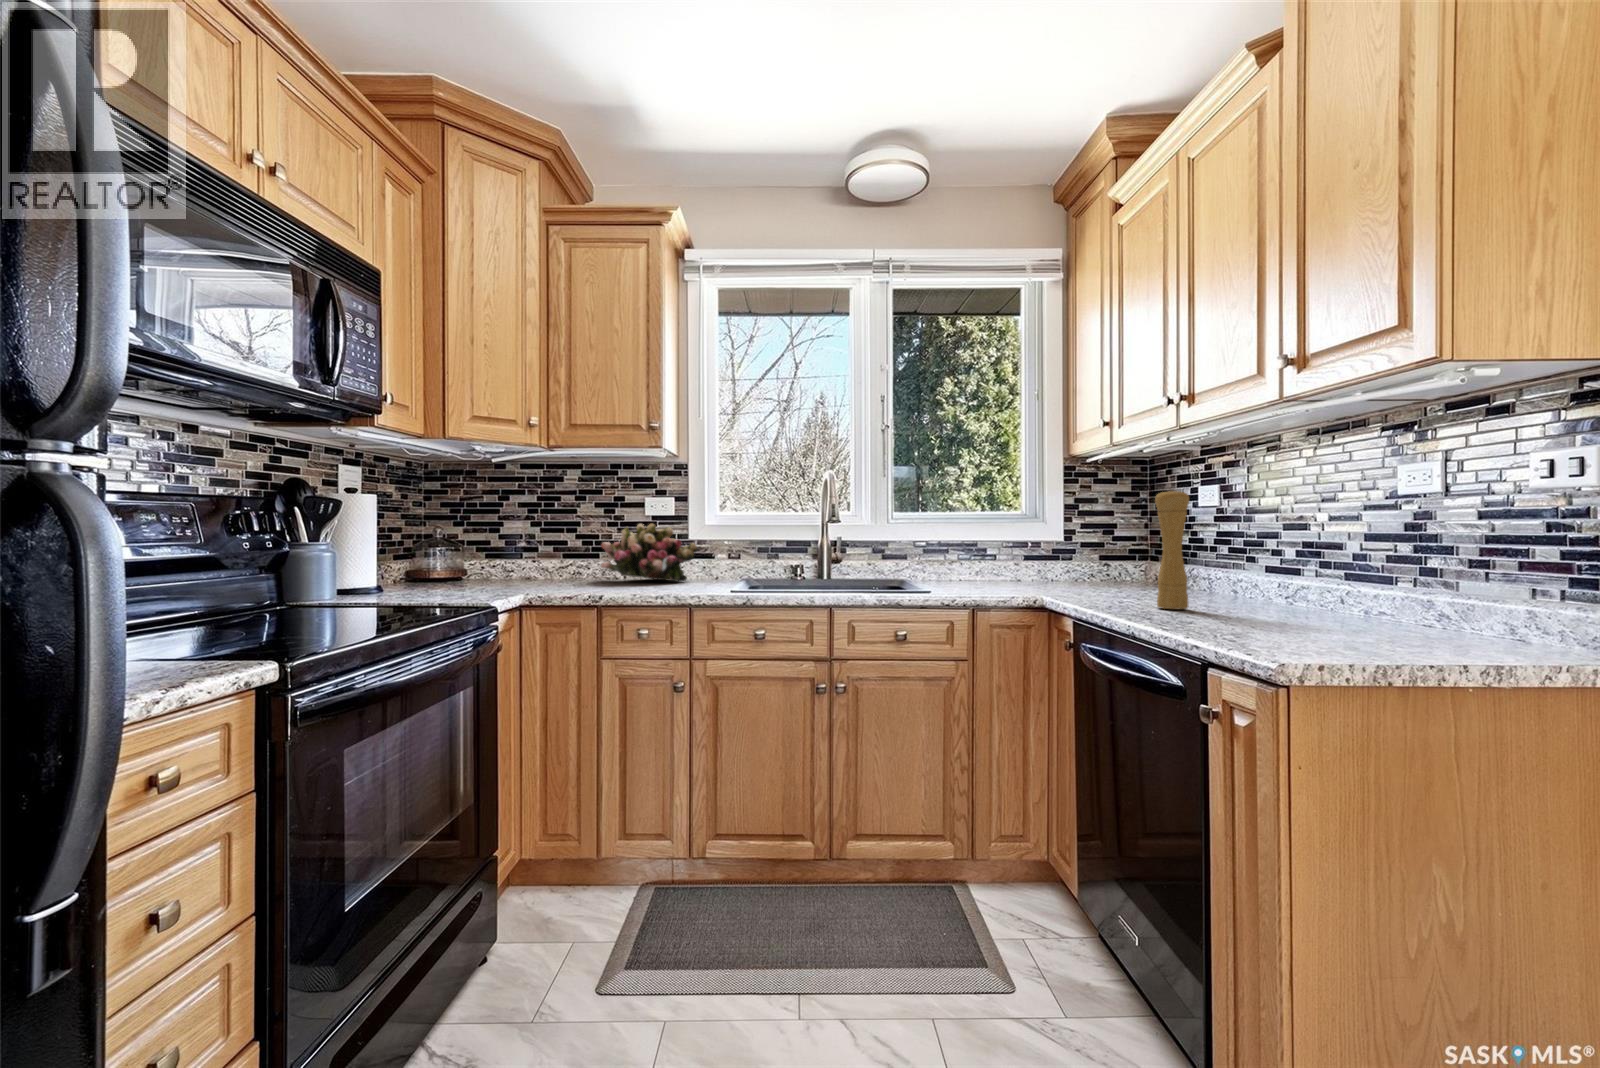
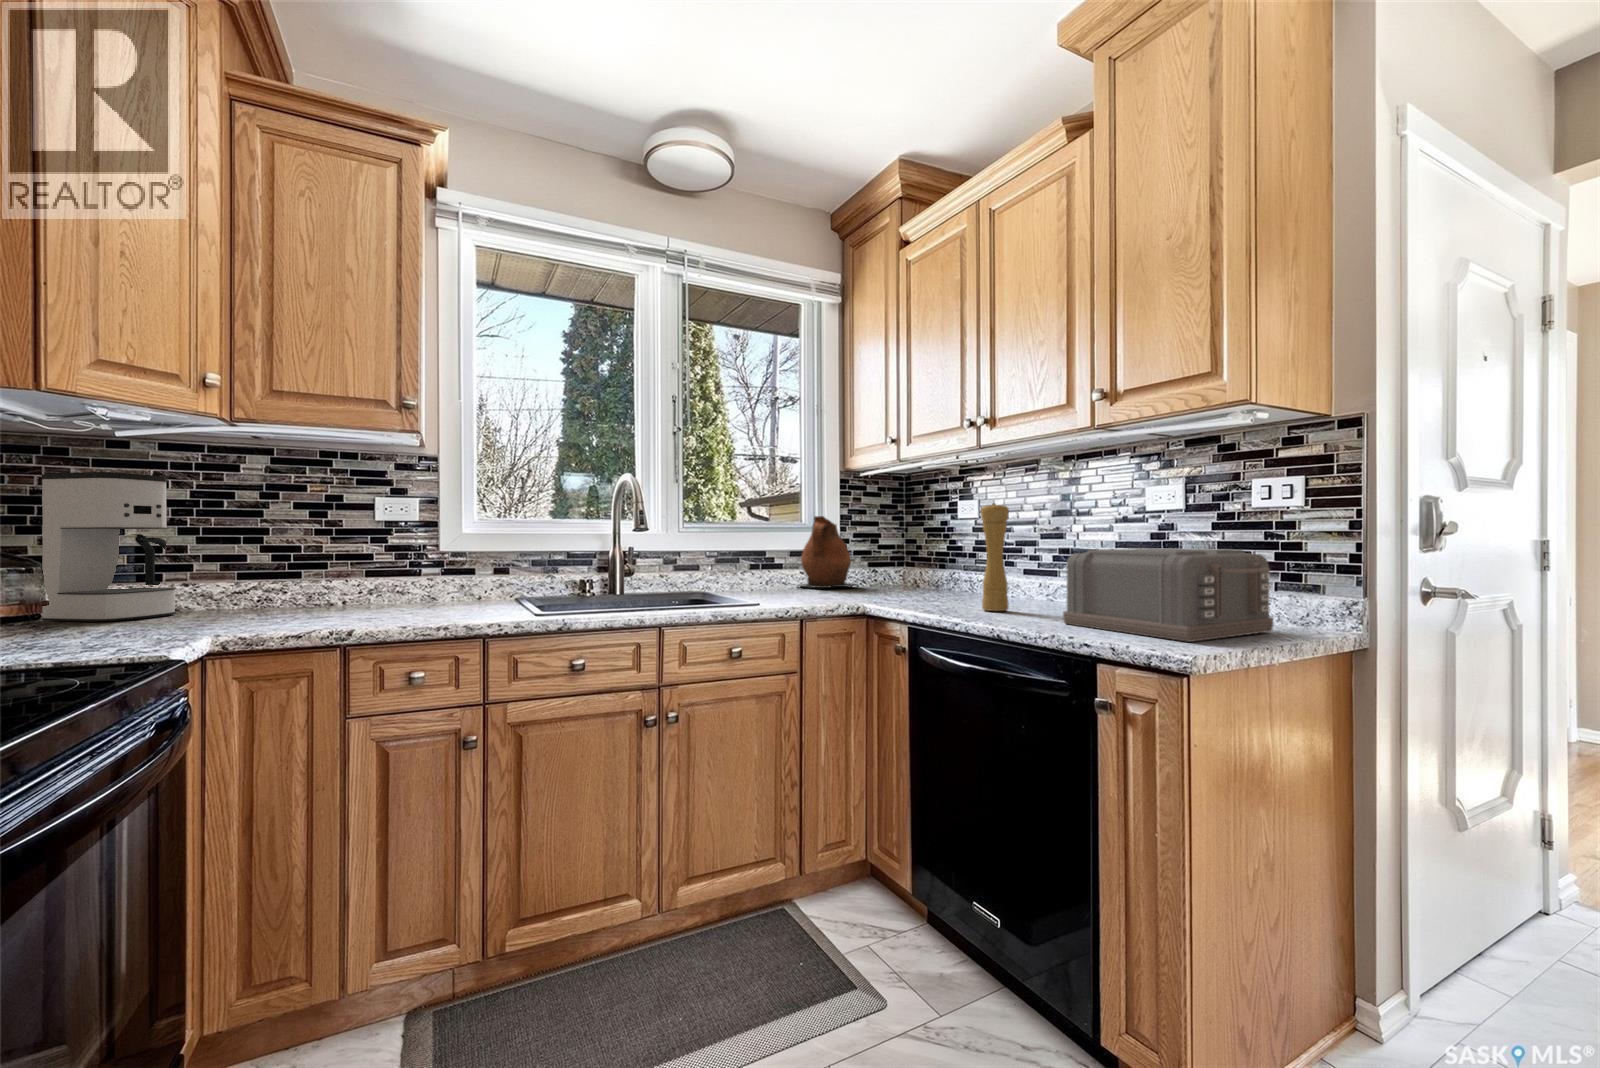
coffee maker: none [462,485,528,583] -> present [42,472,176,621]
ceramic pitcher: none [1013,507,1086,583] -> present [798,516,856,588]
flower arrangement: present [601,524,697,581] -> none [311,531,451,604]
toaster: none [1212,540,1487,647] -> present [1063,548,1274,642]

